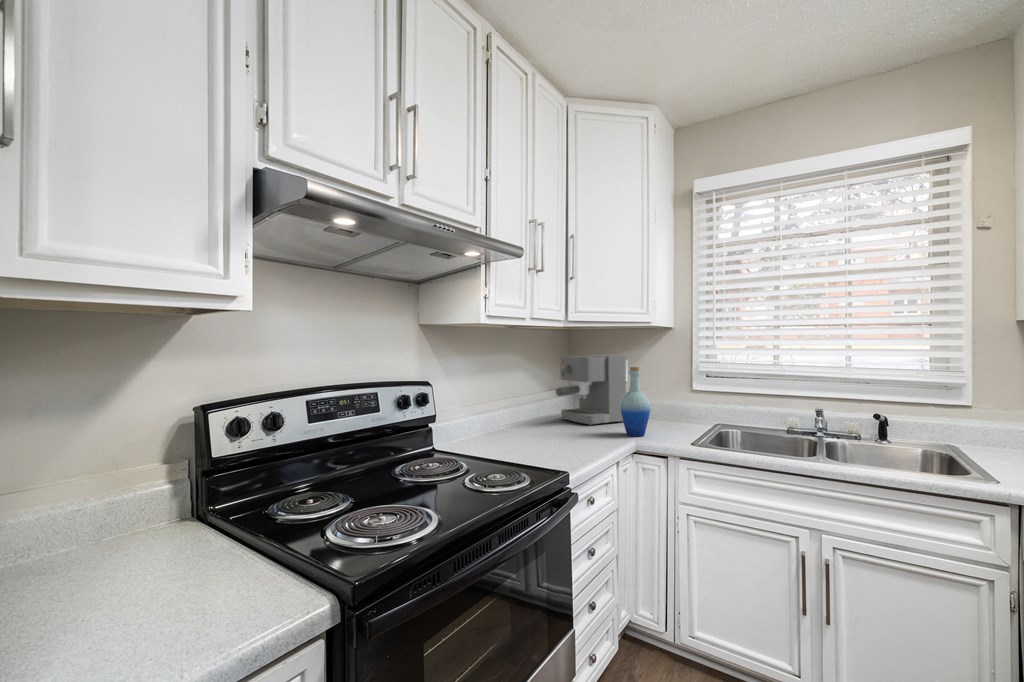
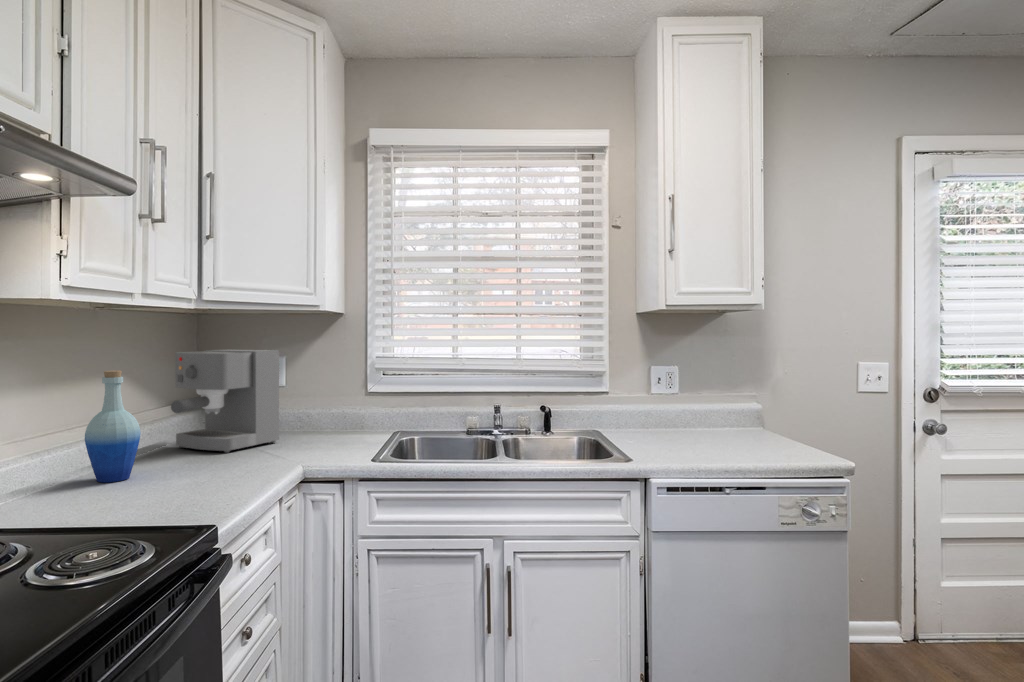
bottle: present [620,367,650,436] -> present [85,371,141,482]

